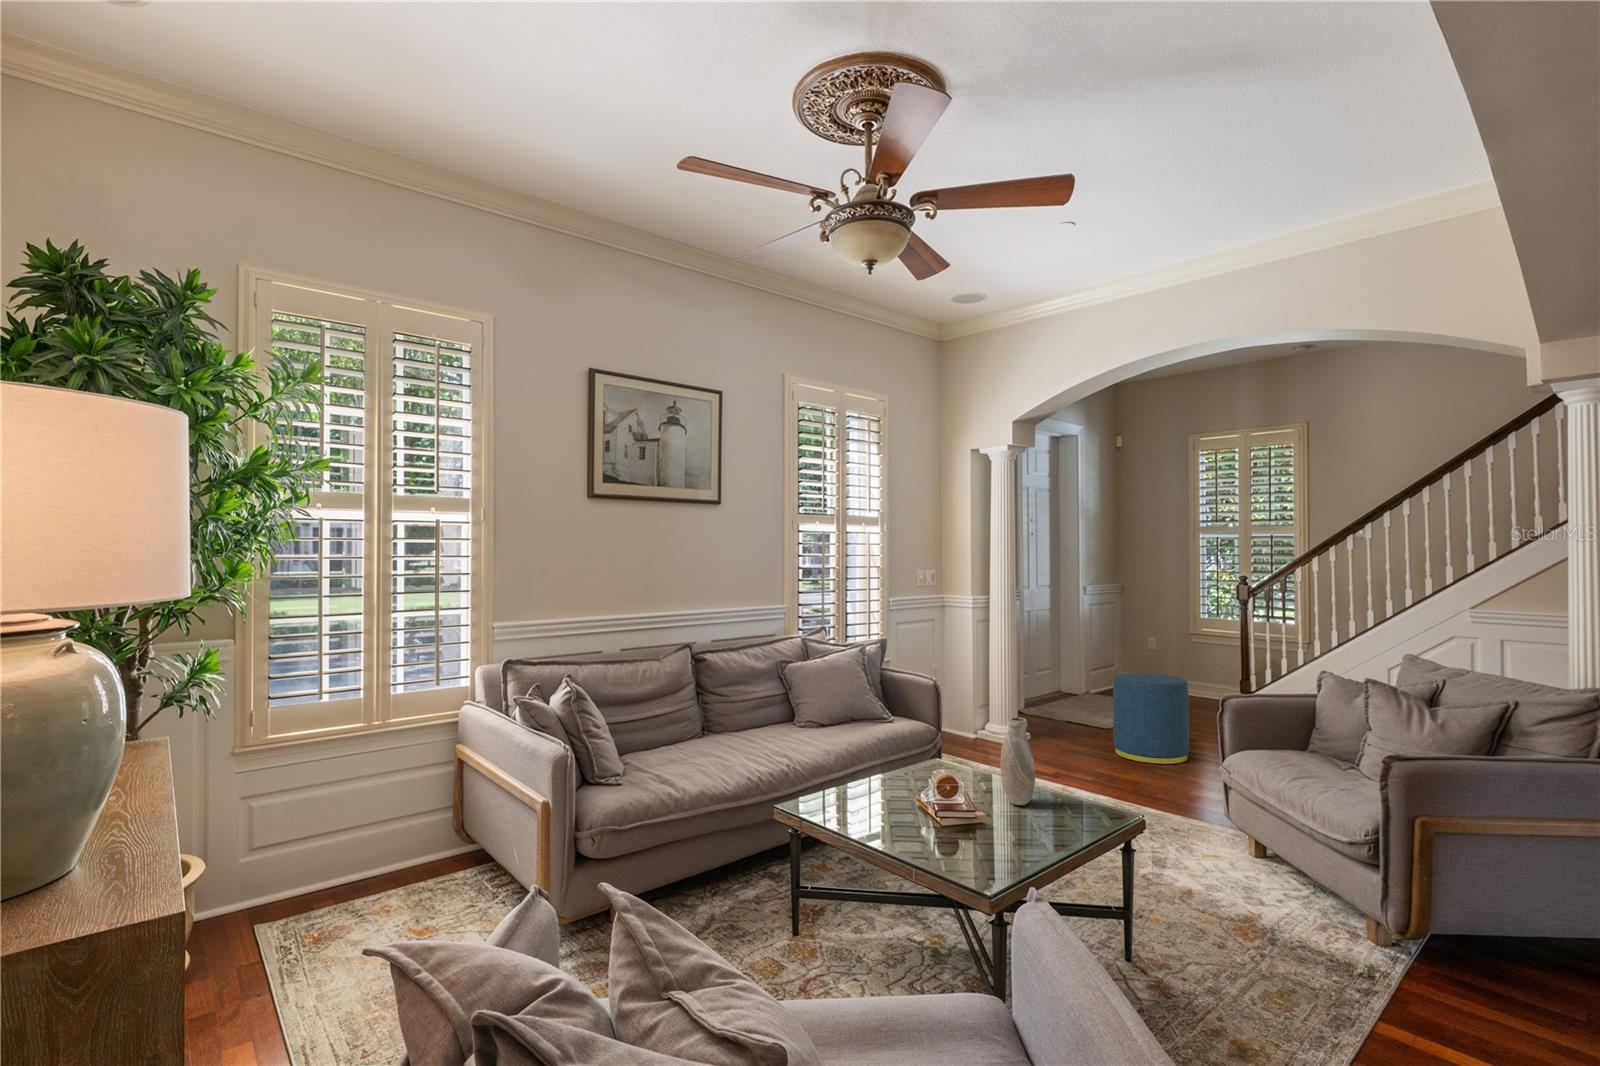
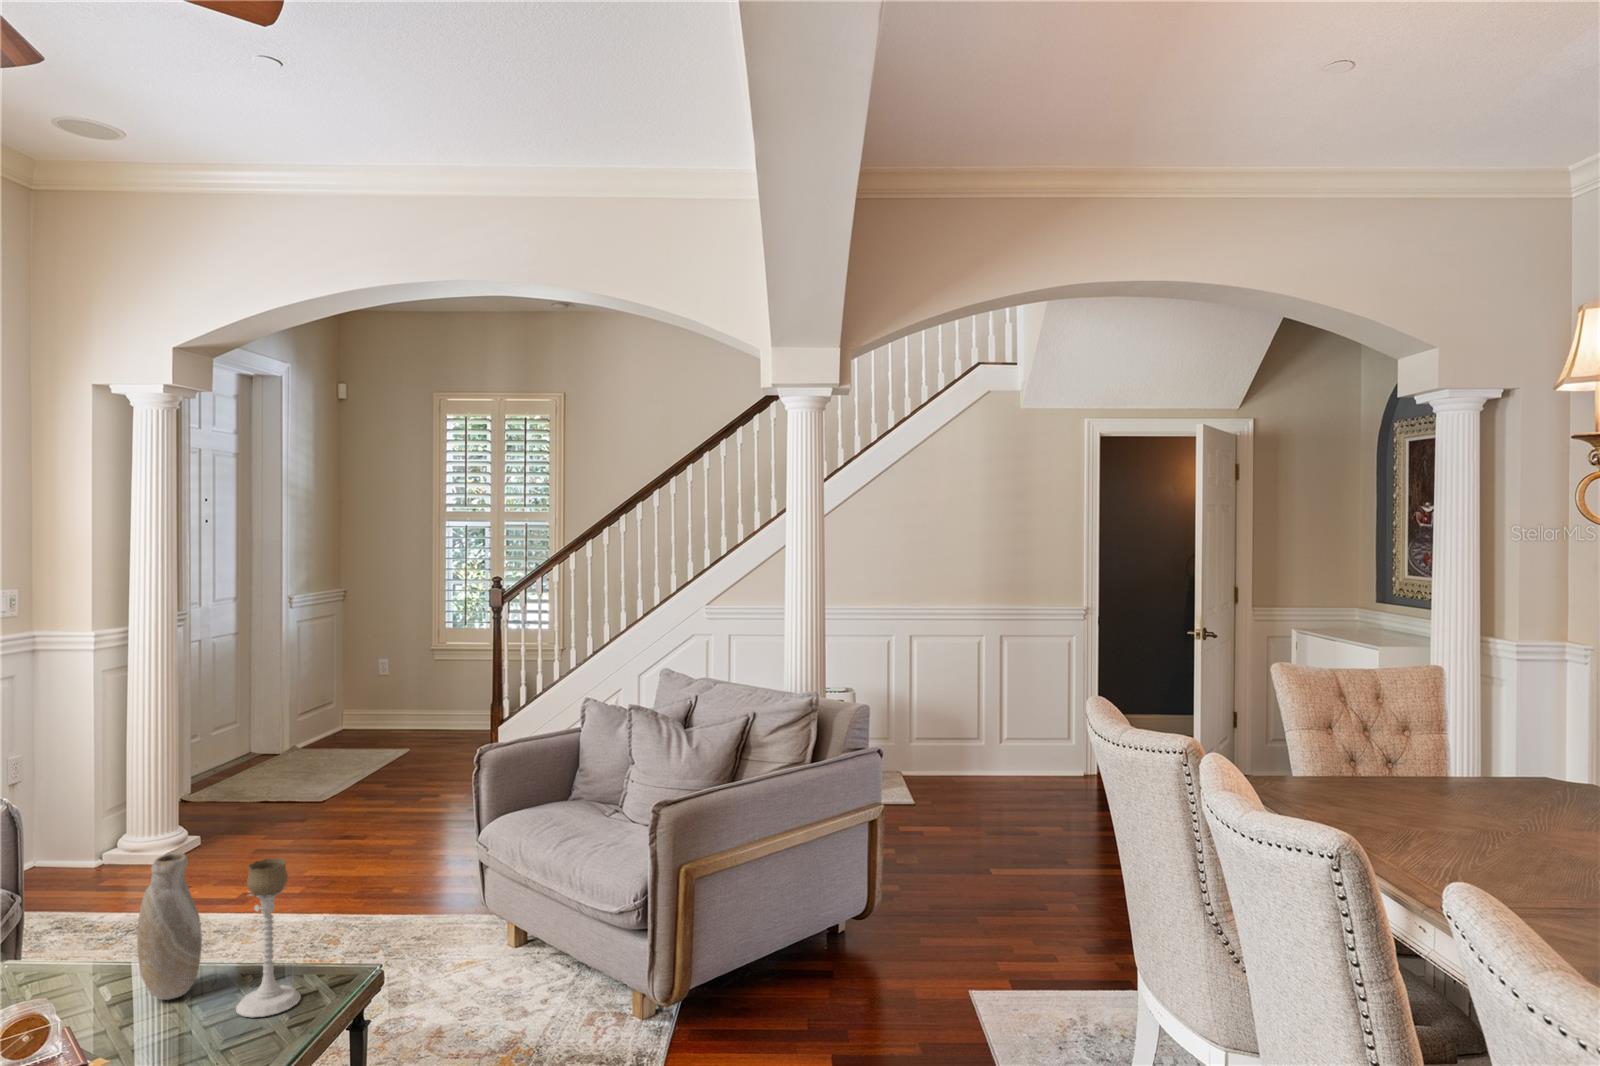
ottoman: present [1113,673,1189,765] -> none [332,716,433,843]
candle holder: none [1055,730,1094,829] -> present [236,858,301,1017]

